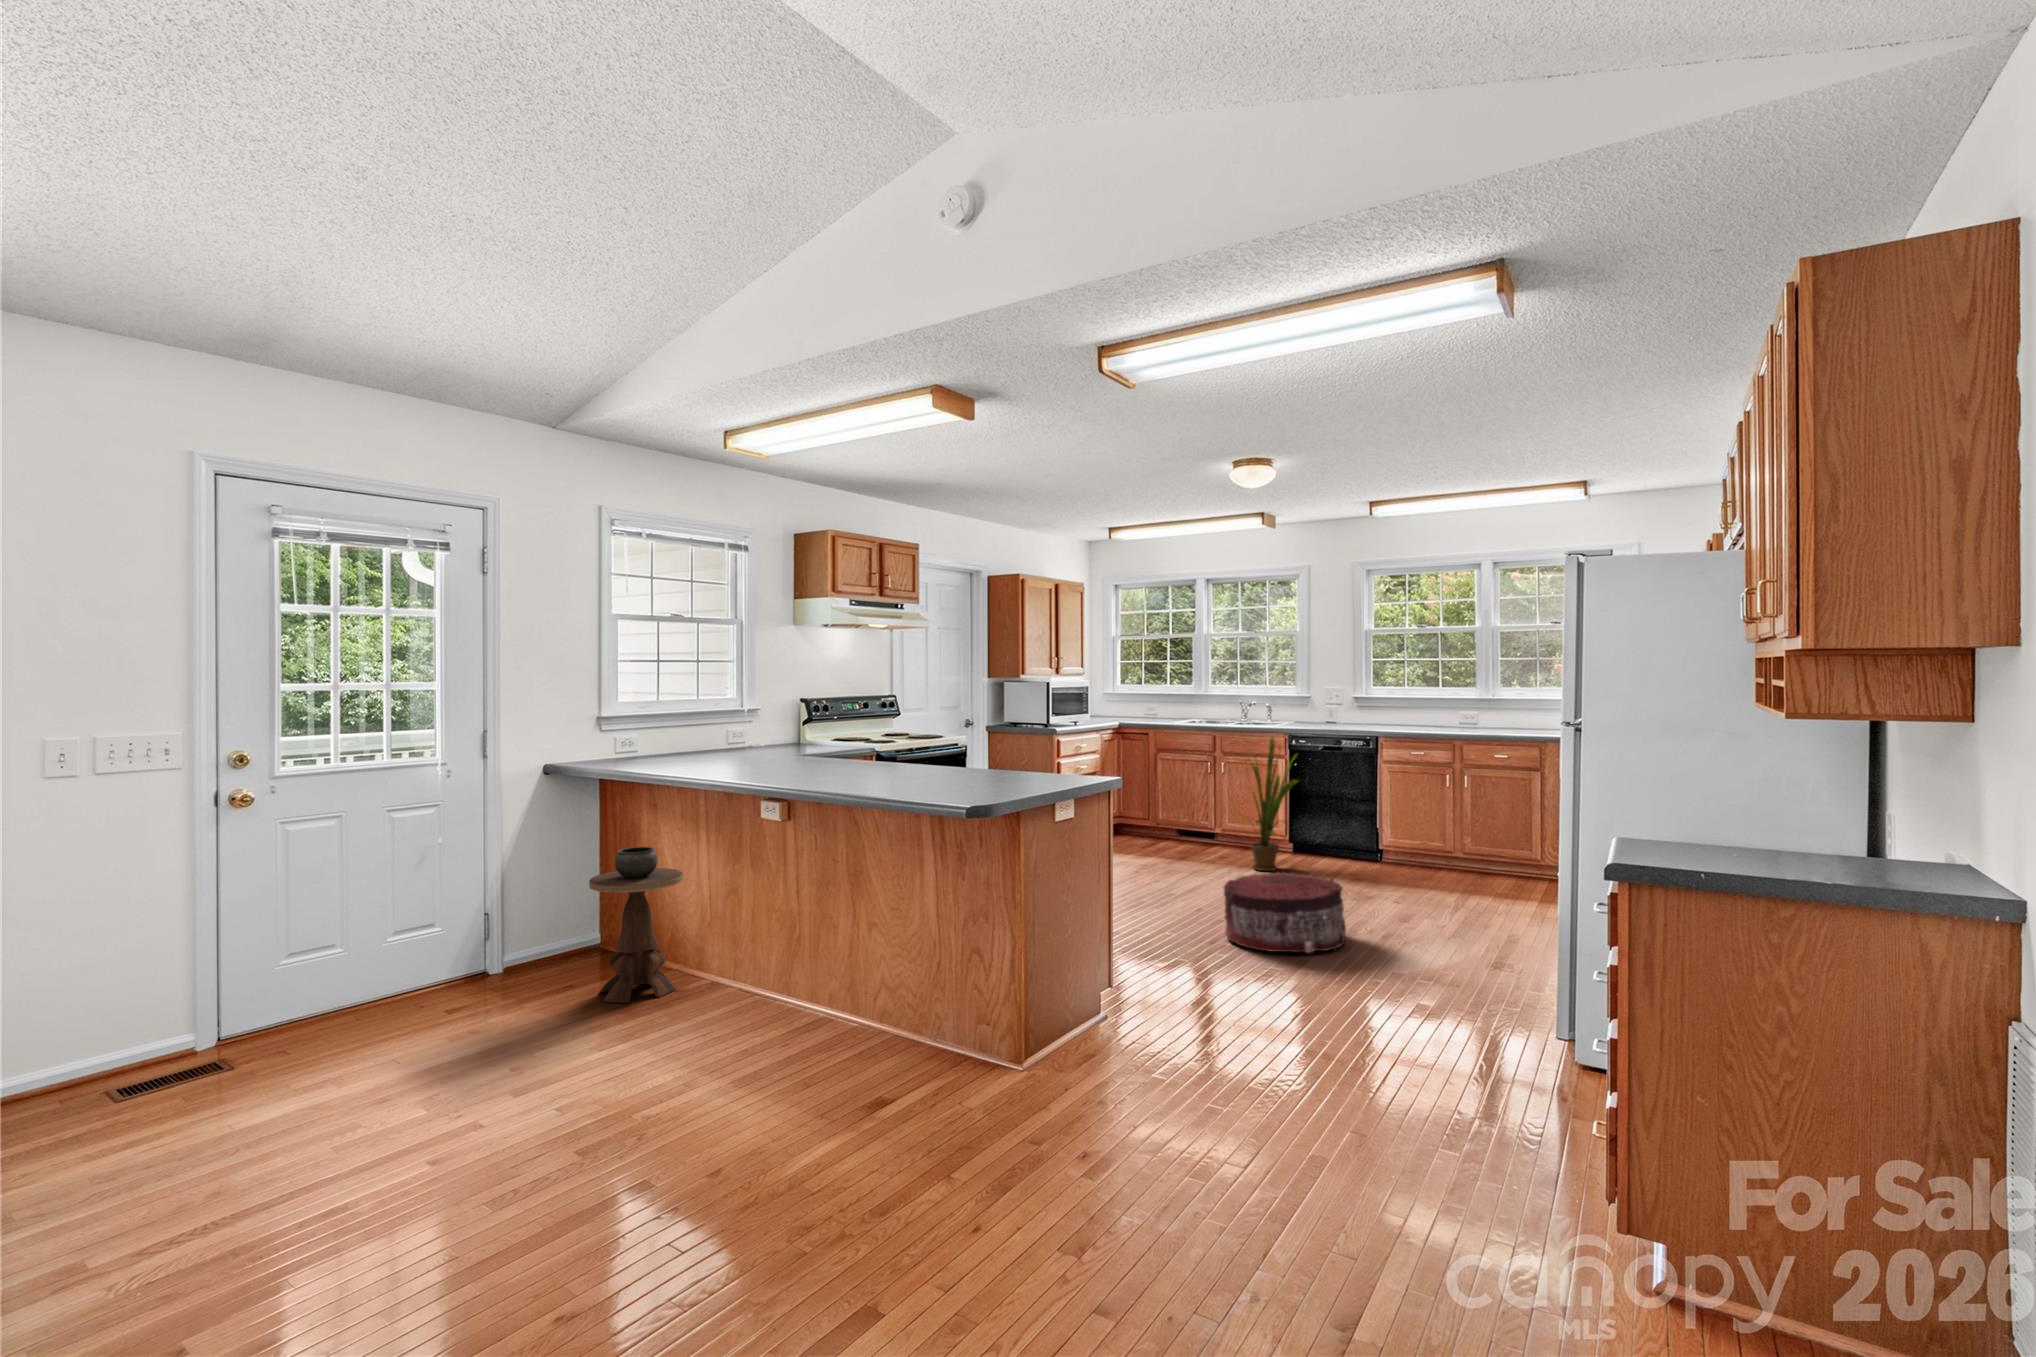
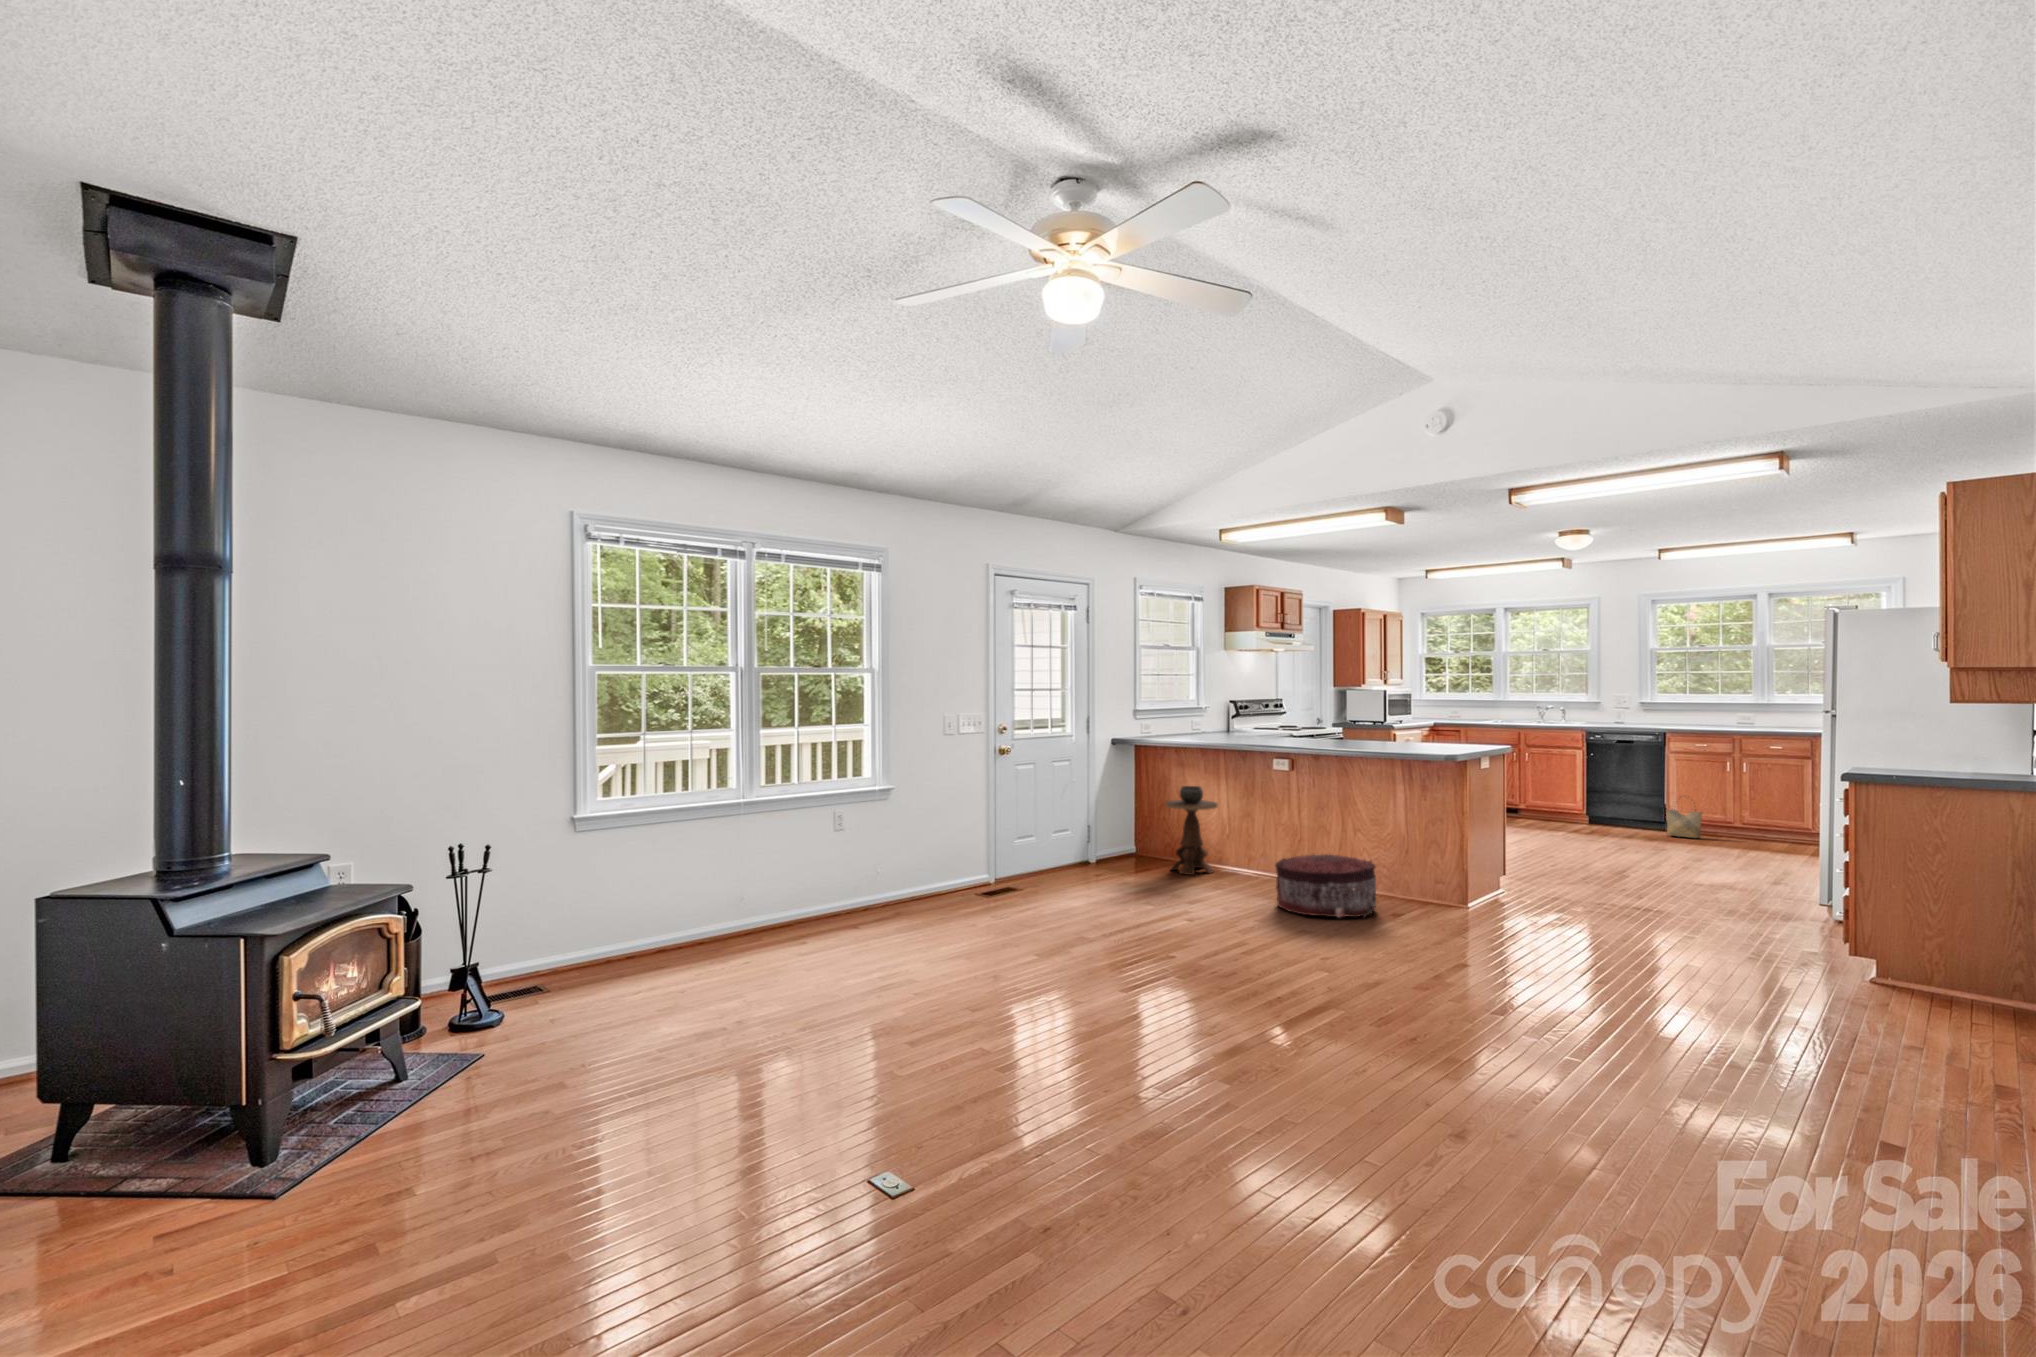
house plant: present [1232,736,1298,871] -> none [1538,731,1601,832]
woven basket: none [1375,819,1418,876] -> present [1666,798,1702,838]
pouf: present [1224,873,1346,953] -> present [1275,854,1376,918]

